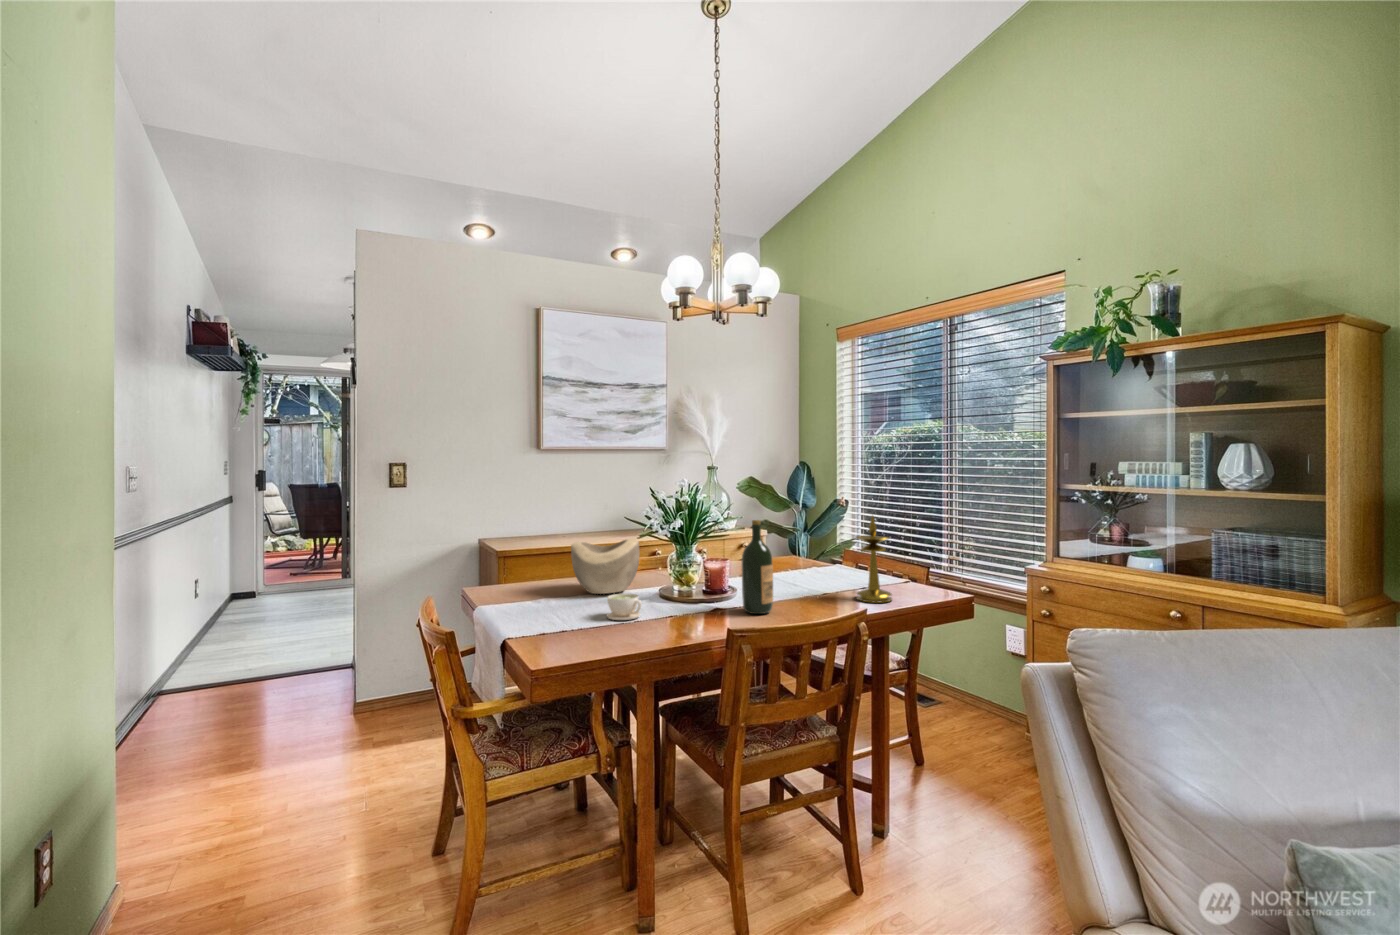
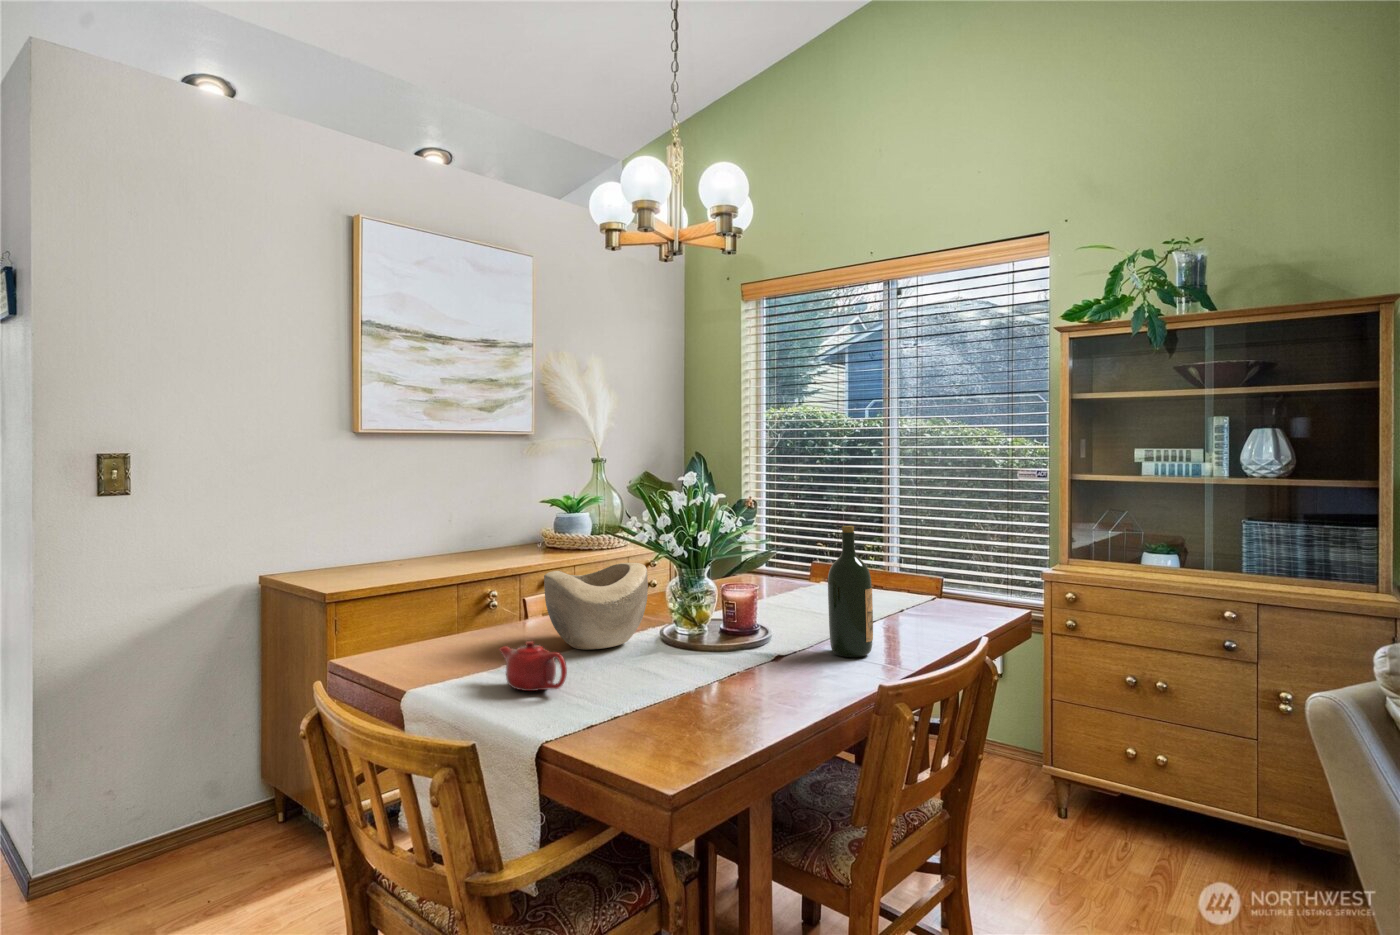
candlestick: present [856,516,892,603] -> none [923,515,973,628]
teapot: none [514,583,544,613] -> present [499,641,567,691]
coffee cup: present [607,594,642,620] -> none [664,644,721,687]

